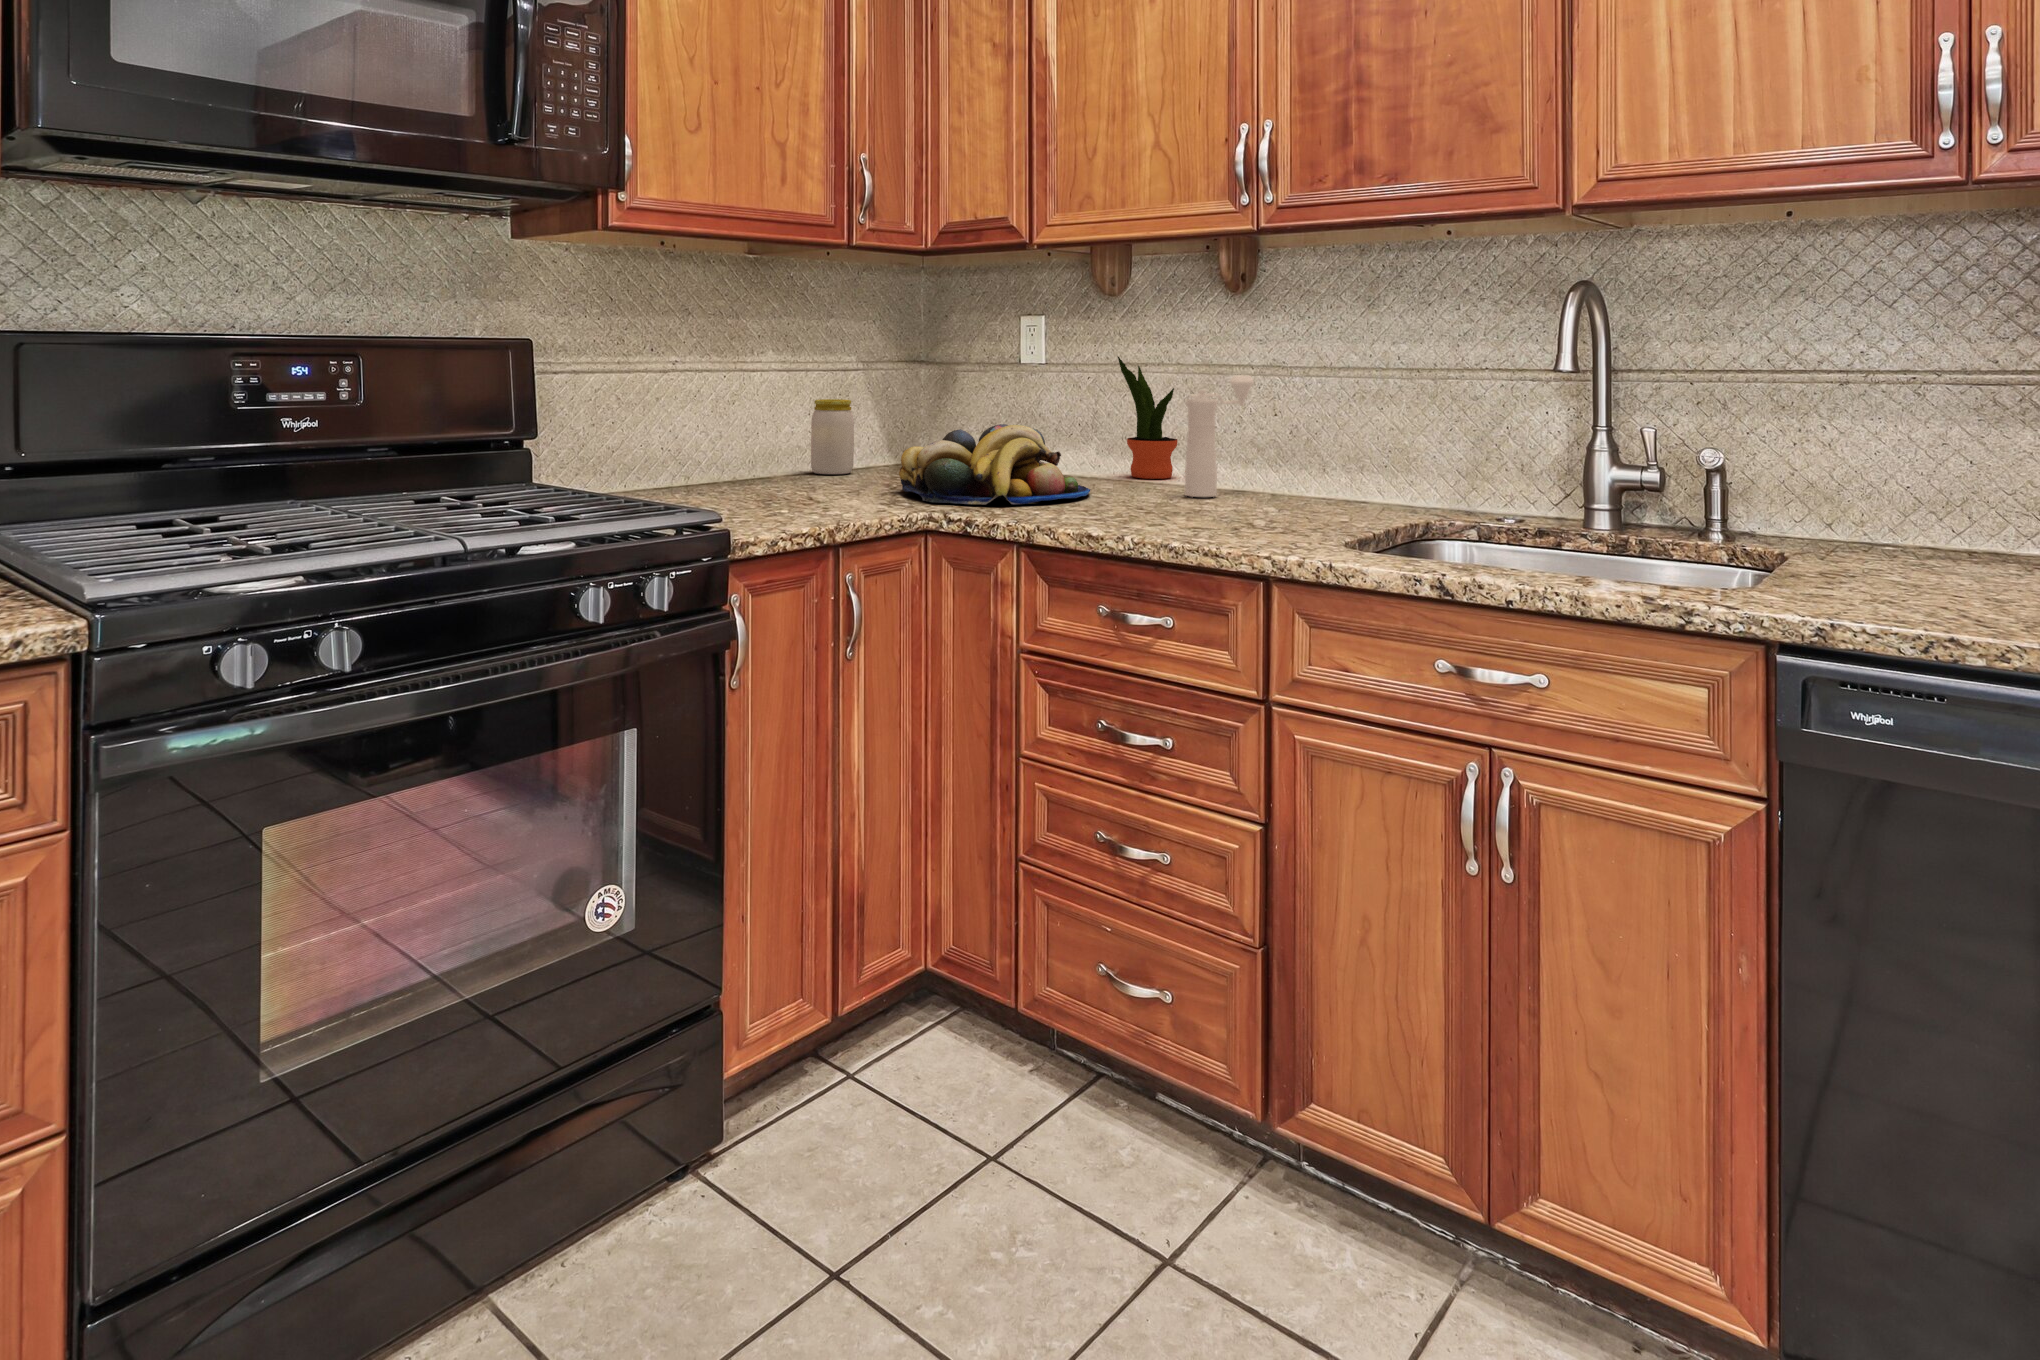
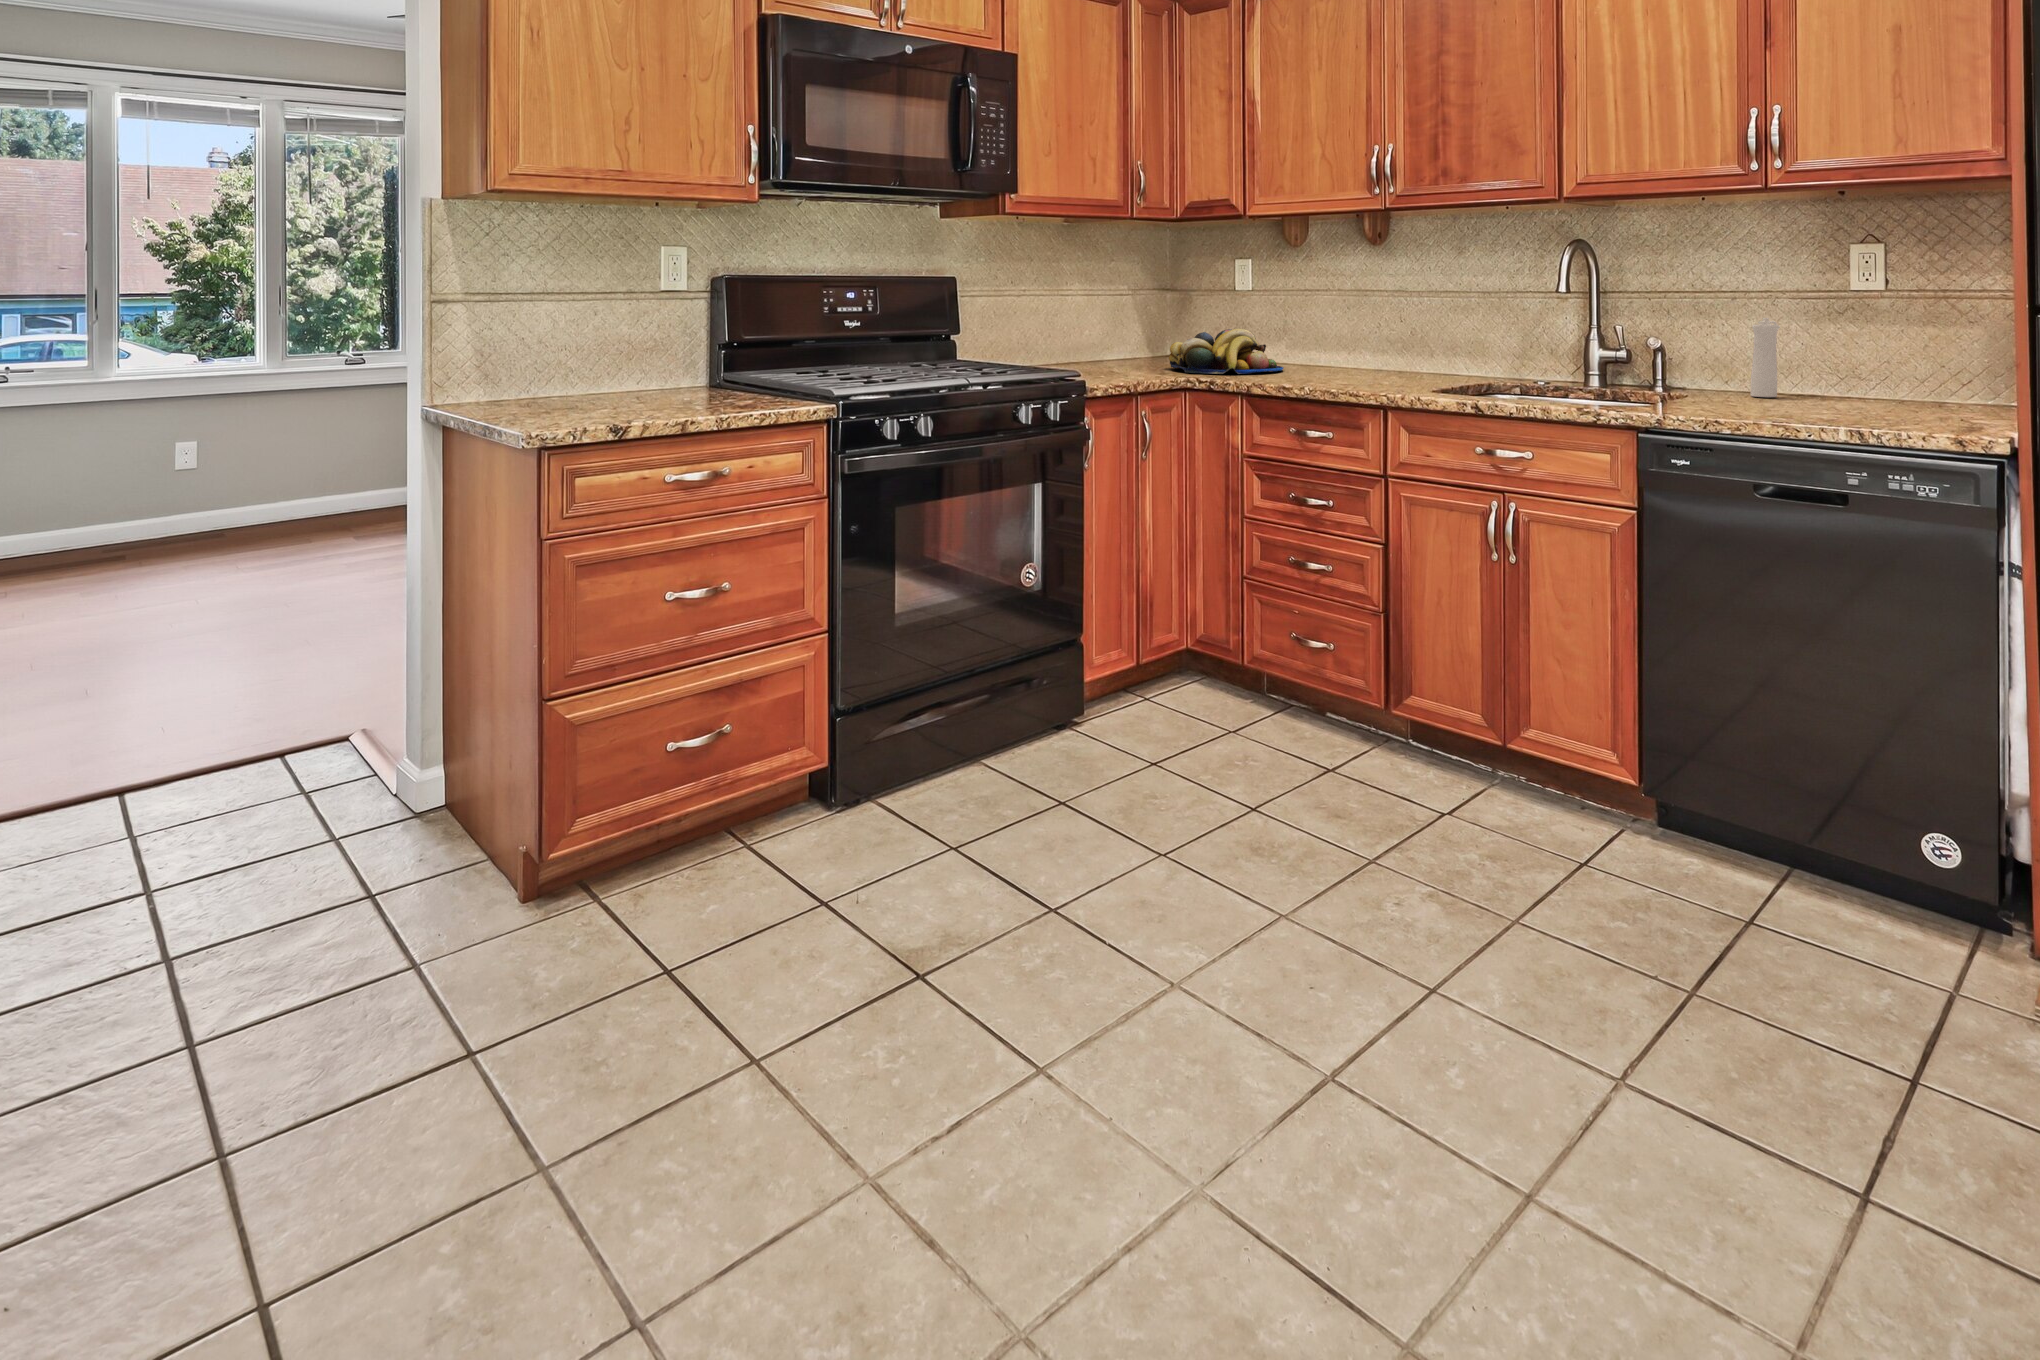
potted plant: present [1118,357,1177,479] -> none [1300,288,1338,364]
pepper mill: present [1184,375,1254,497] -> present [1751,318,1780,397]
jar: present [811,399,854,474] -> none [1110,316,1135,361]

